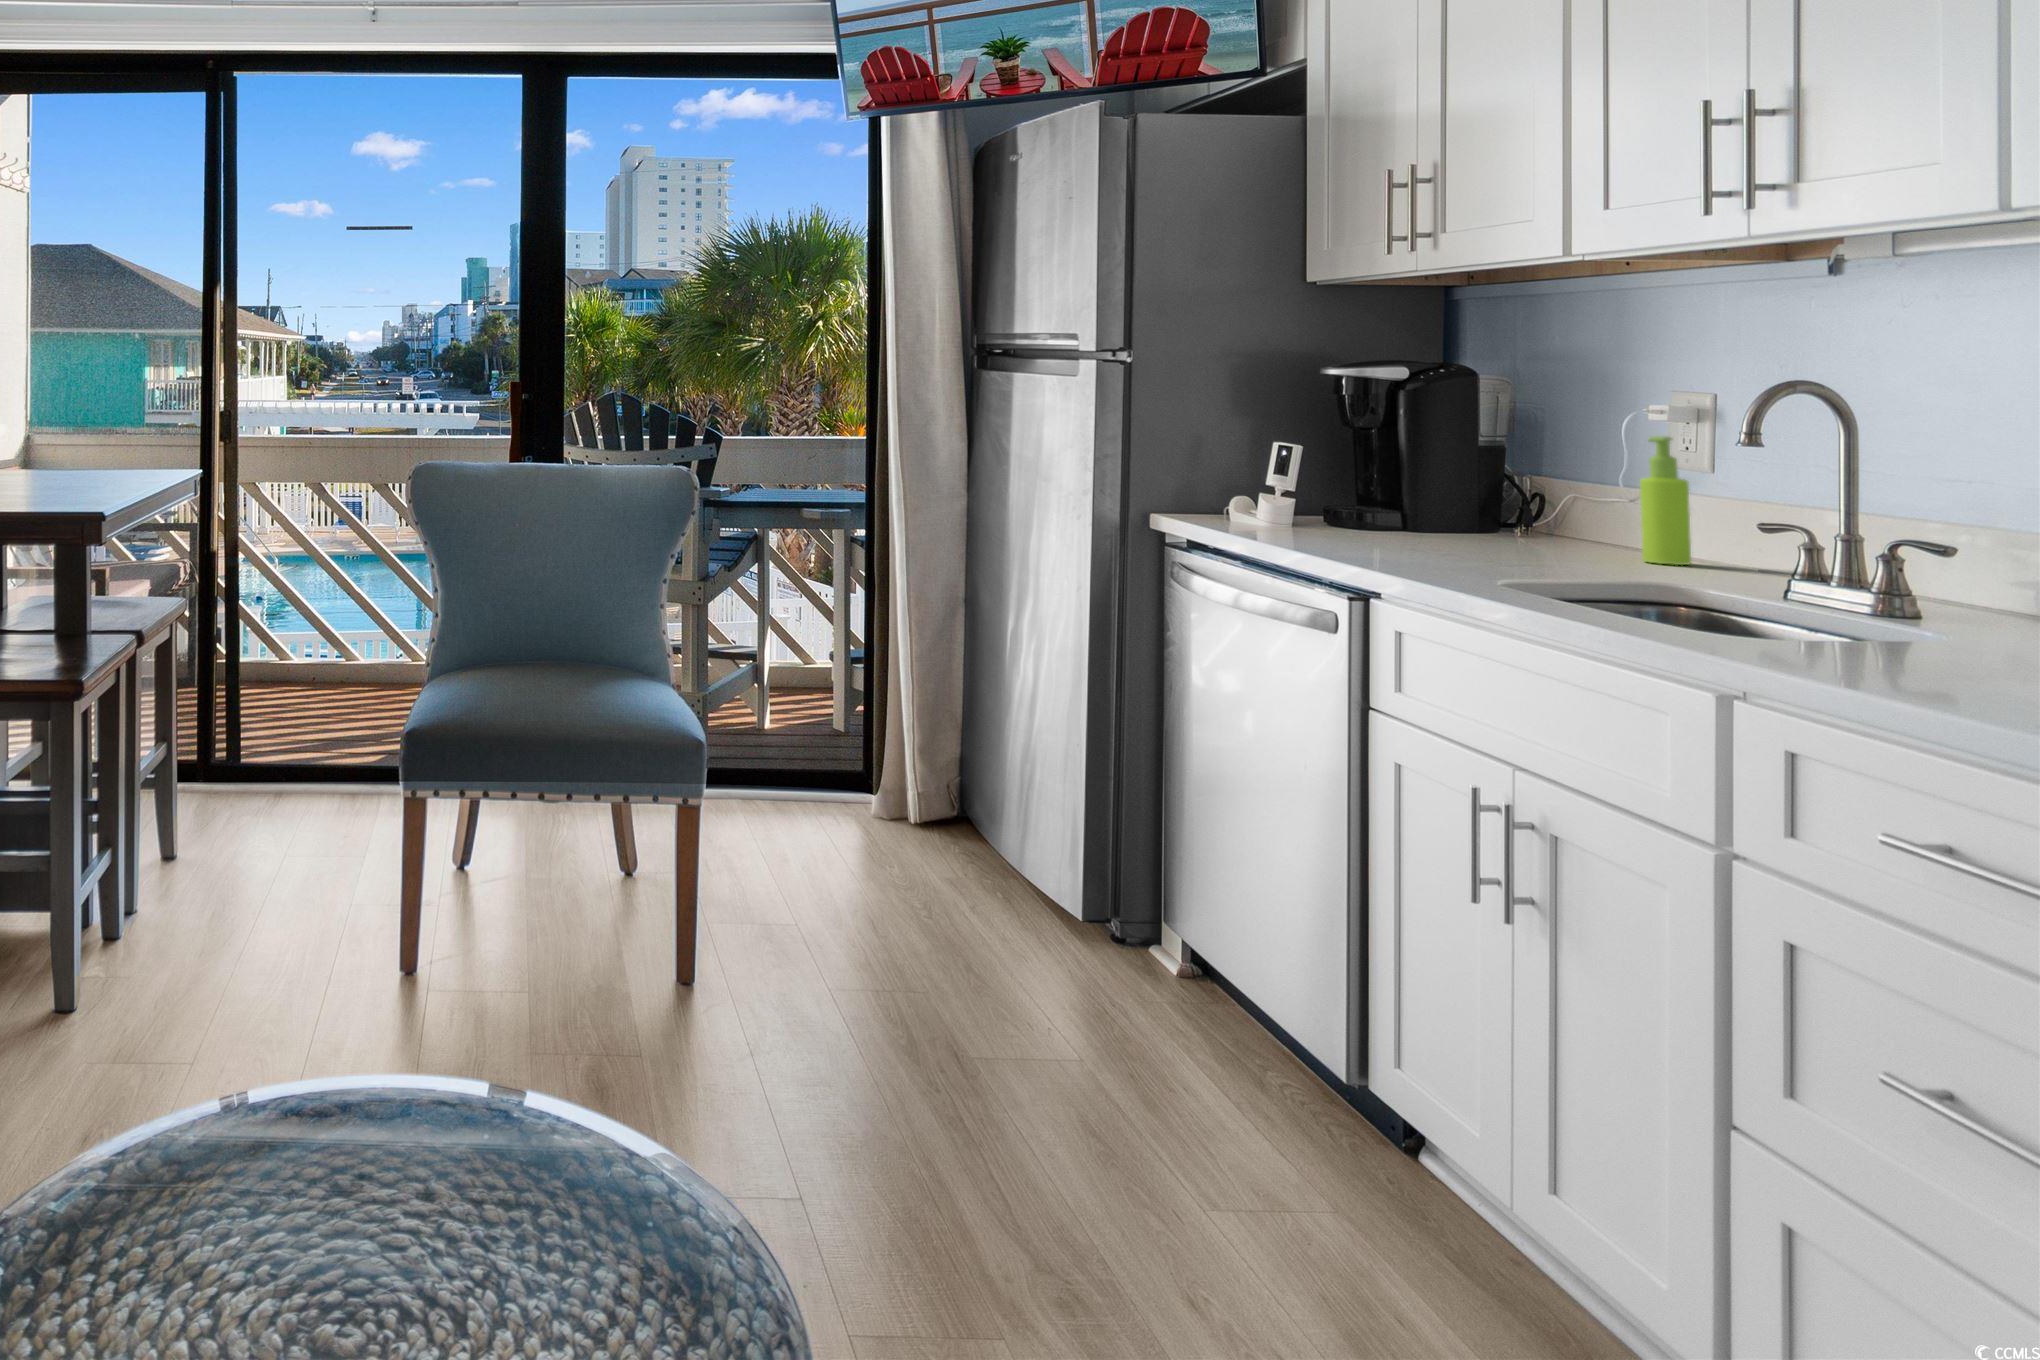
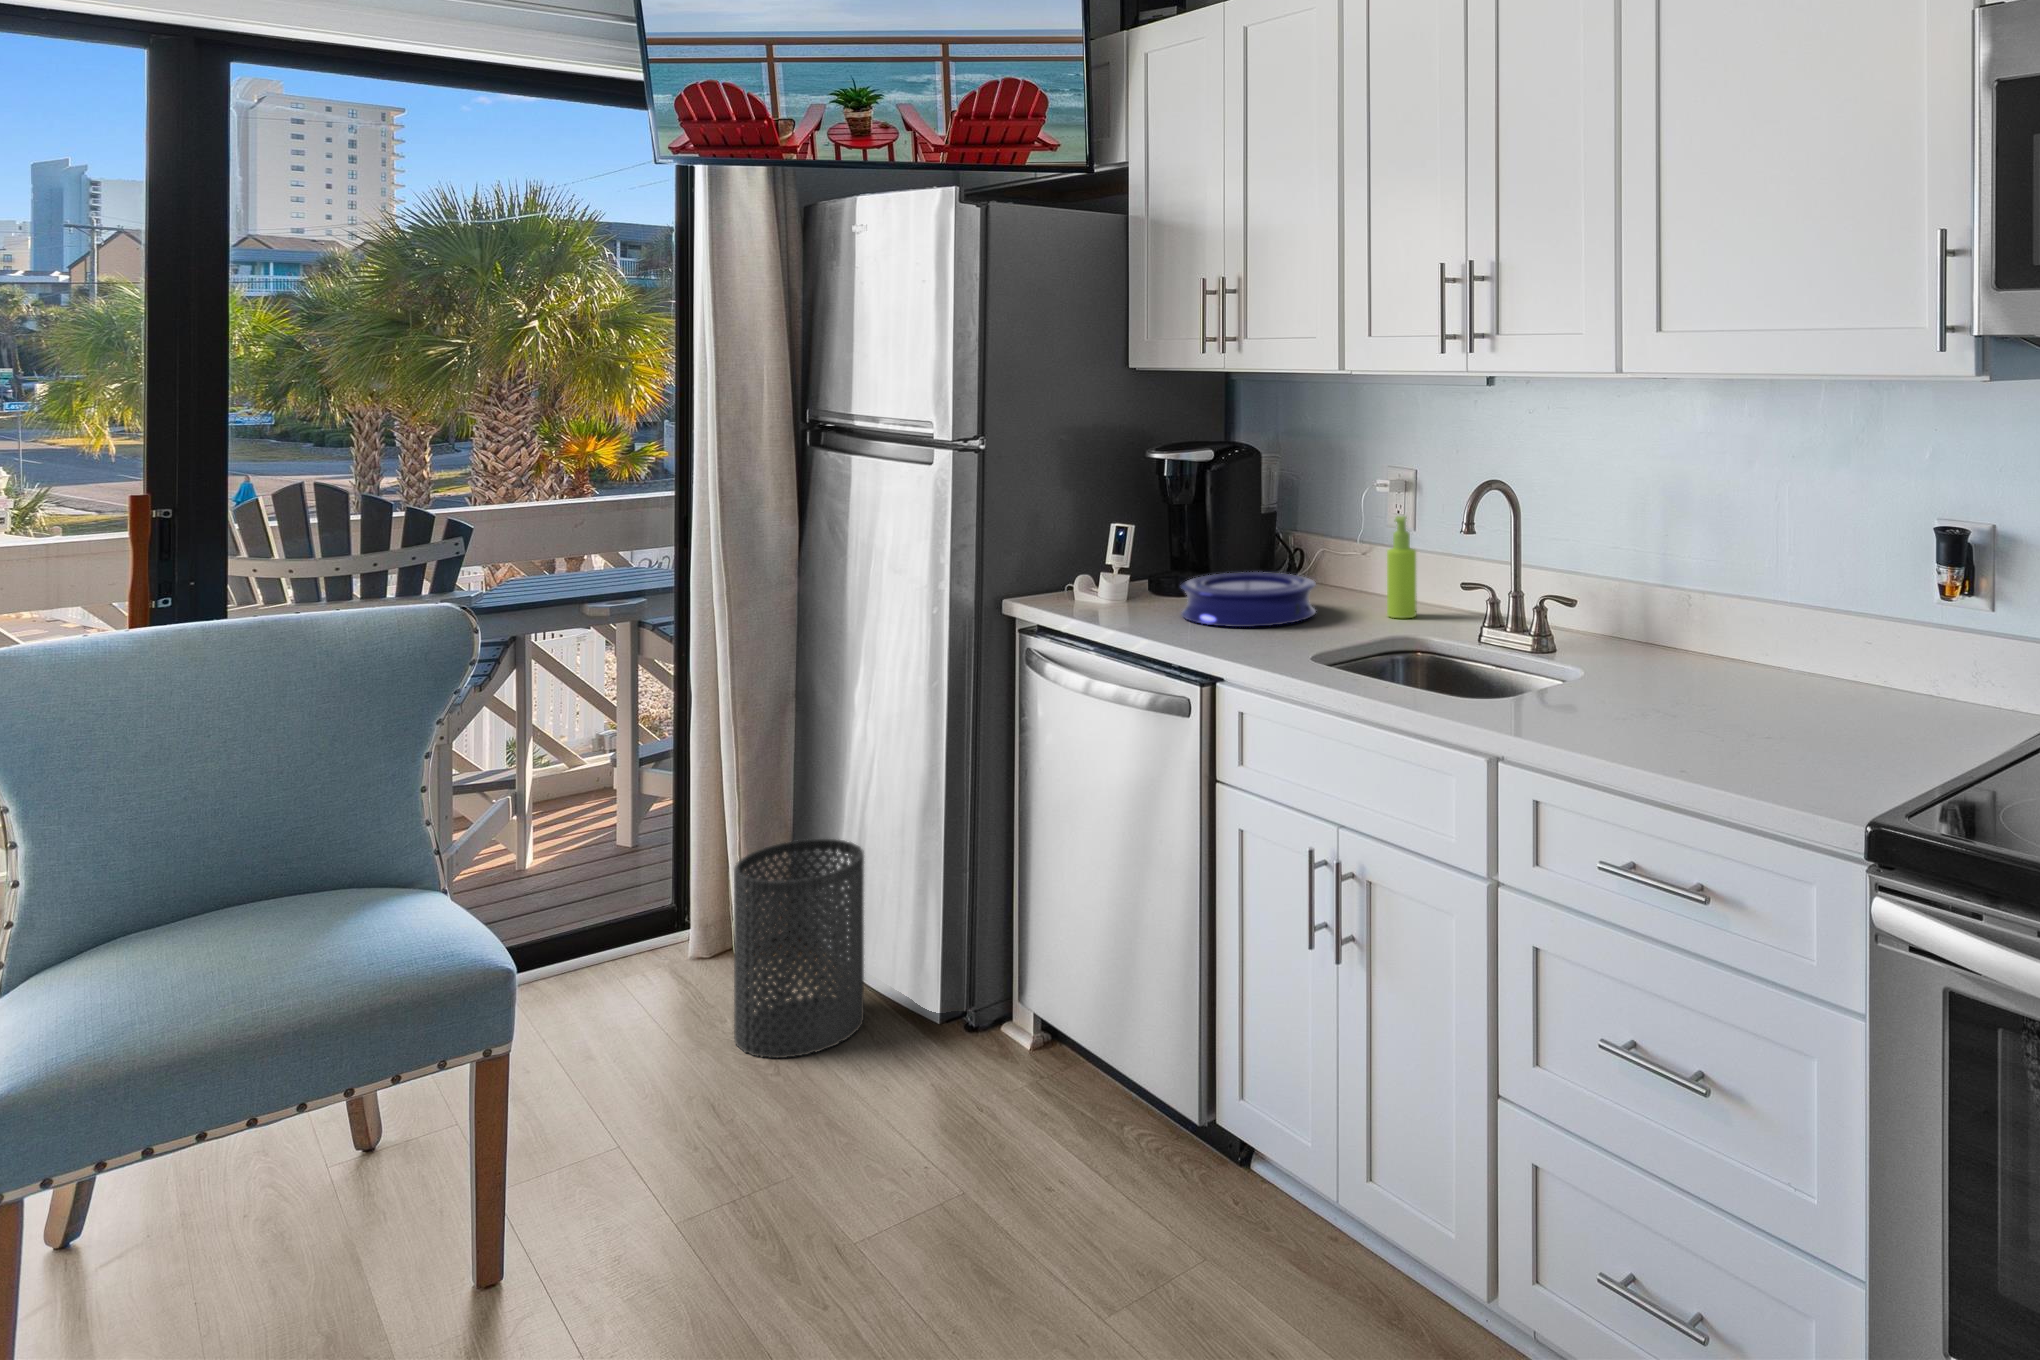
plate: none [1344,502,1532,552] -> present [1181,572,1315,627]
trash can: none [903,726,1022,916] -> present [734,839,864,1058]

